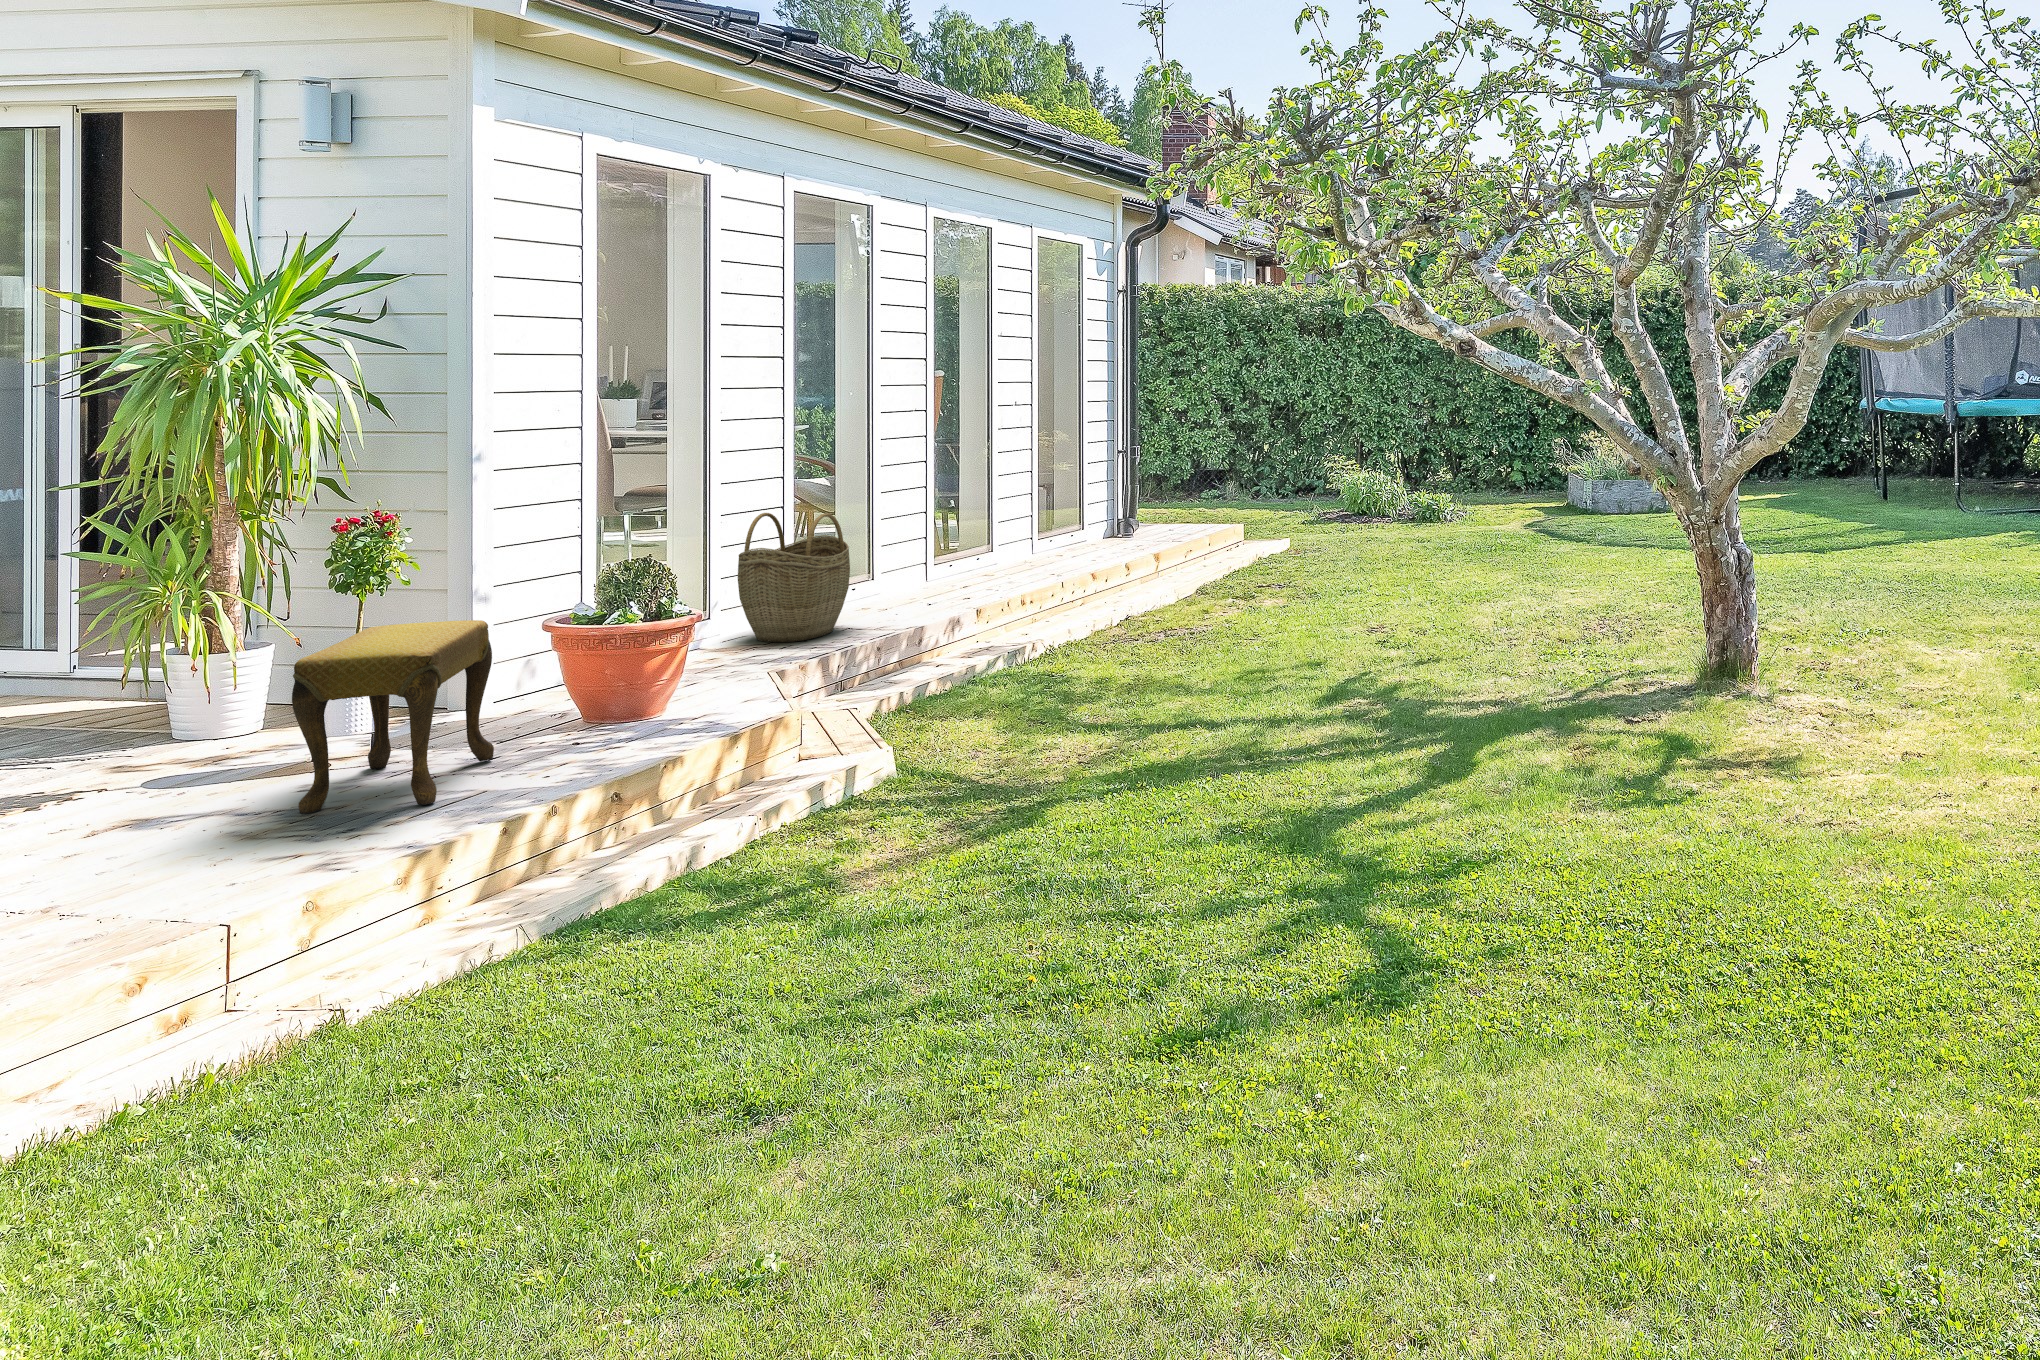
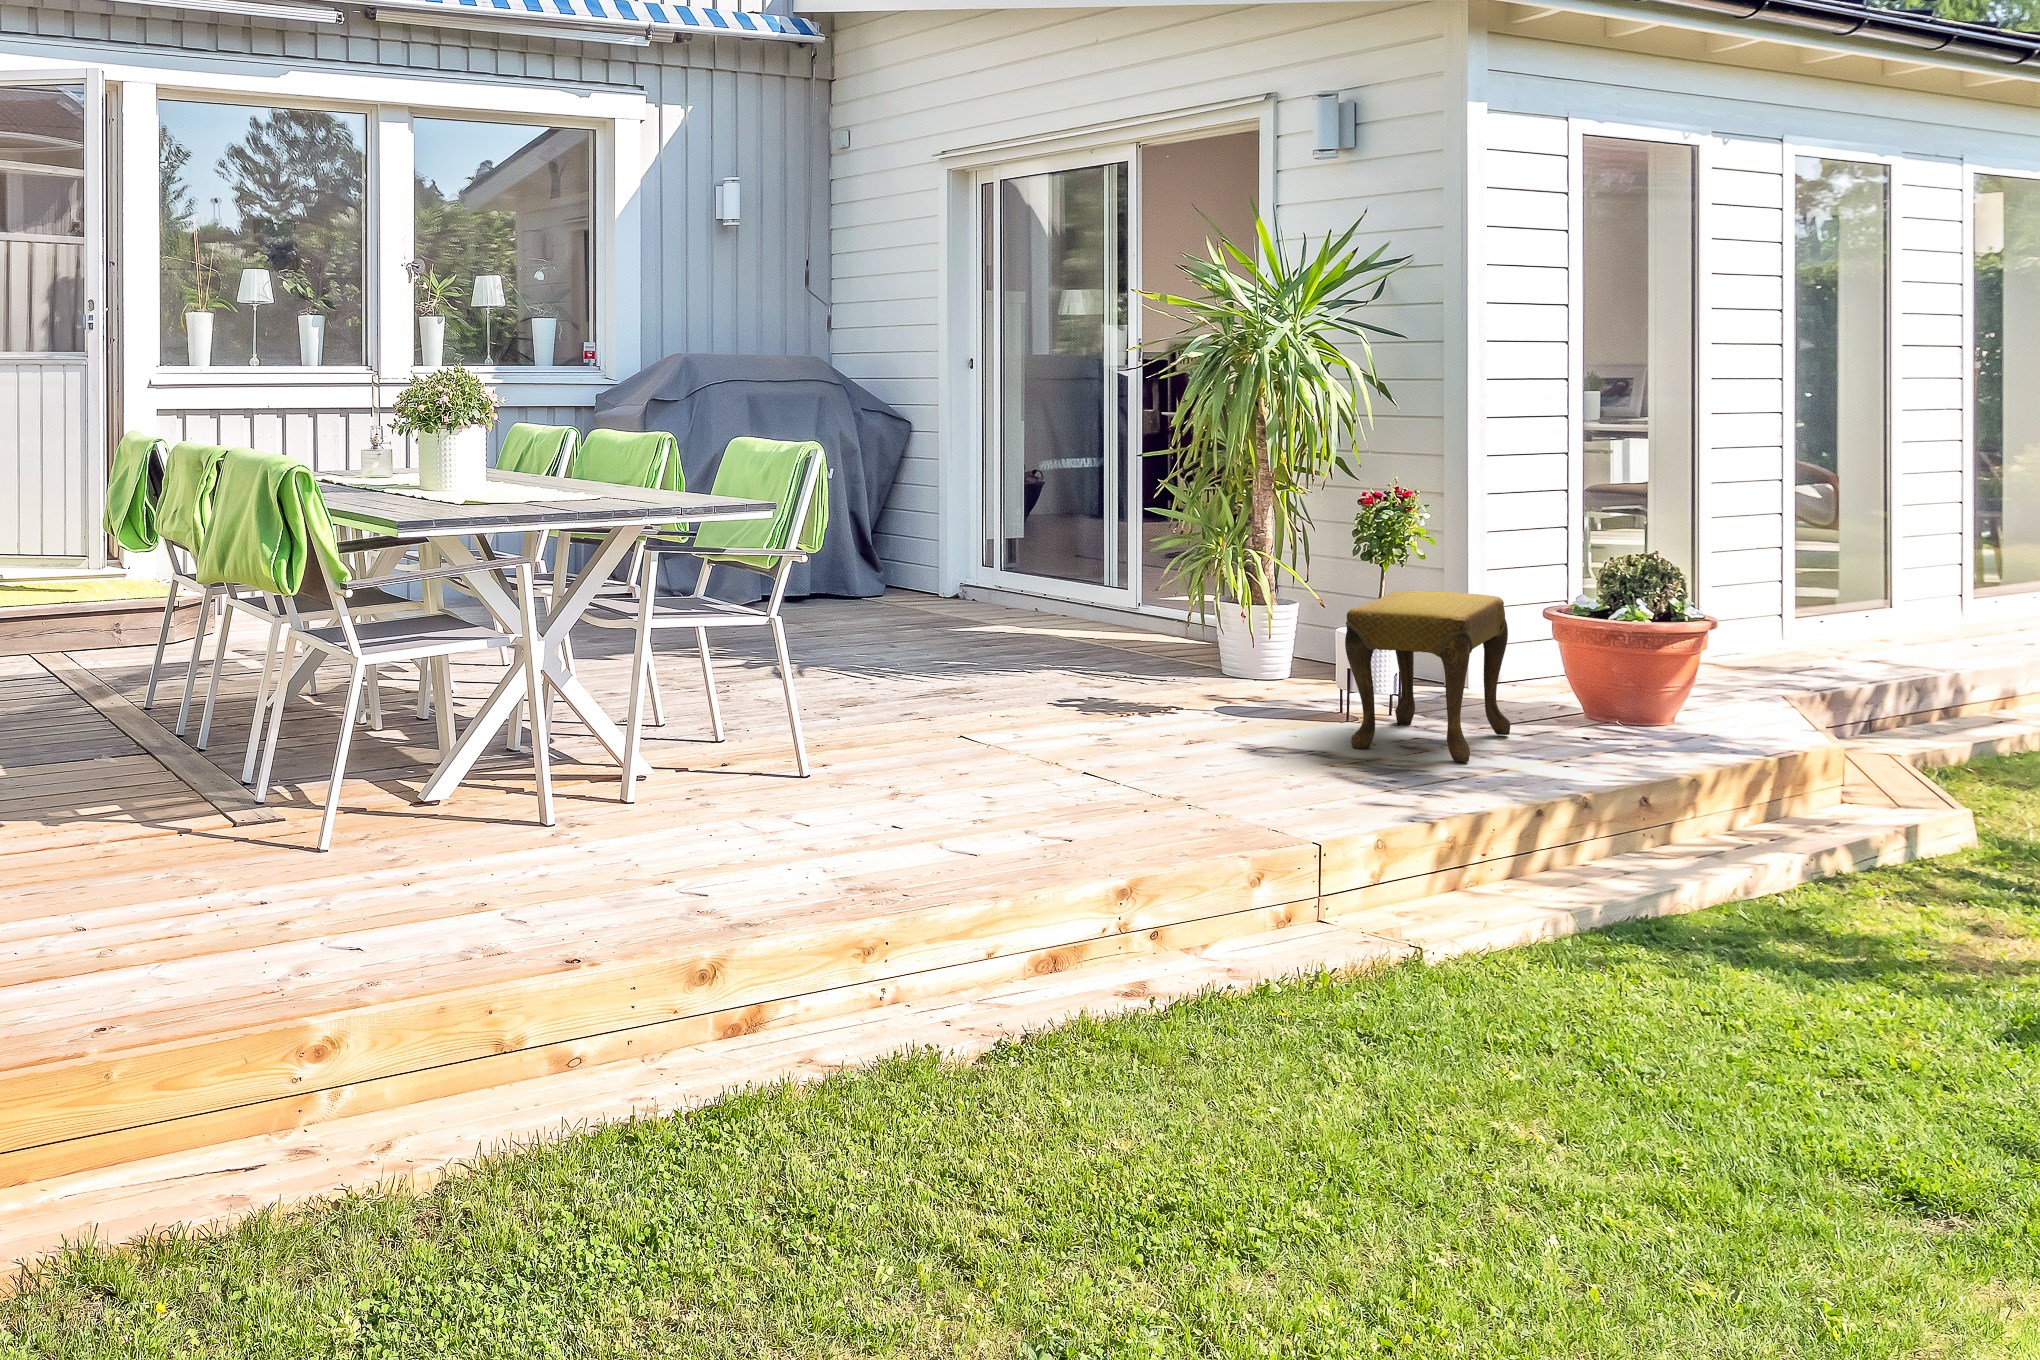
woven basket: present [738,513,850,642] -> none [1738,523,1886,676]

